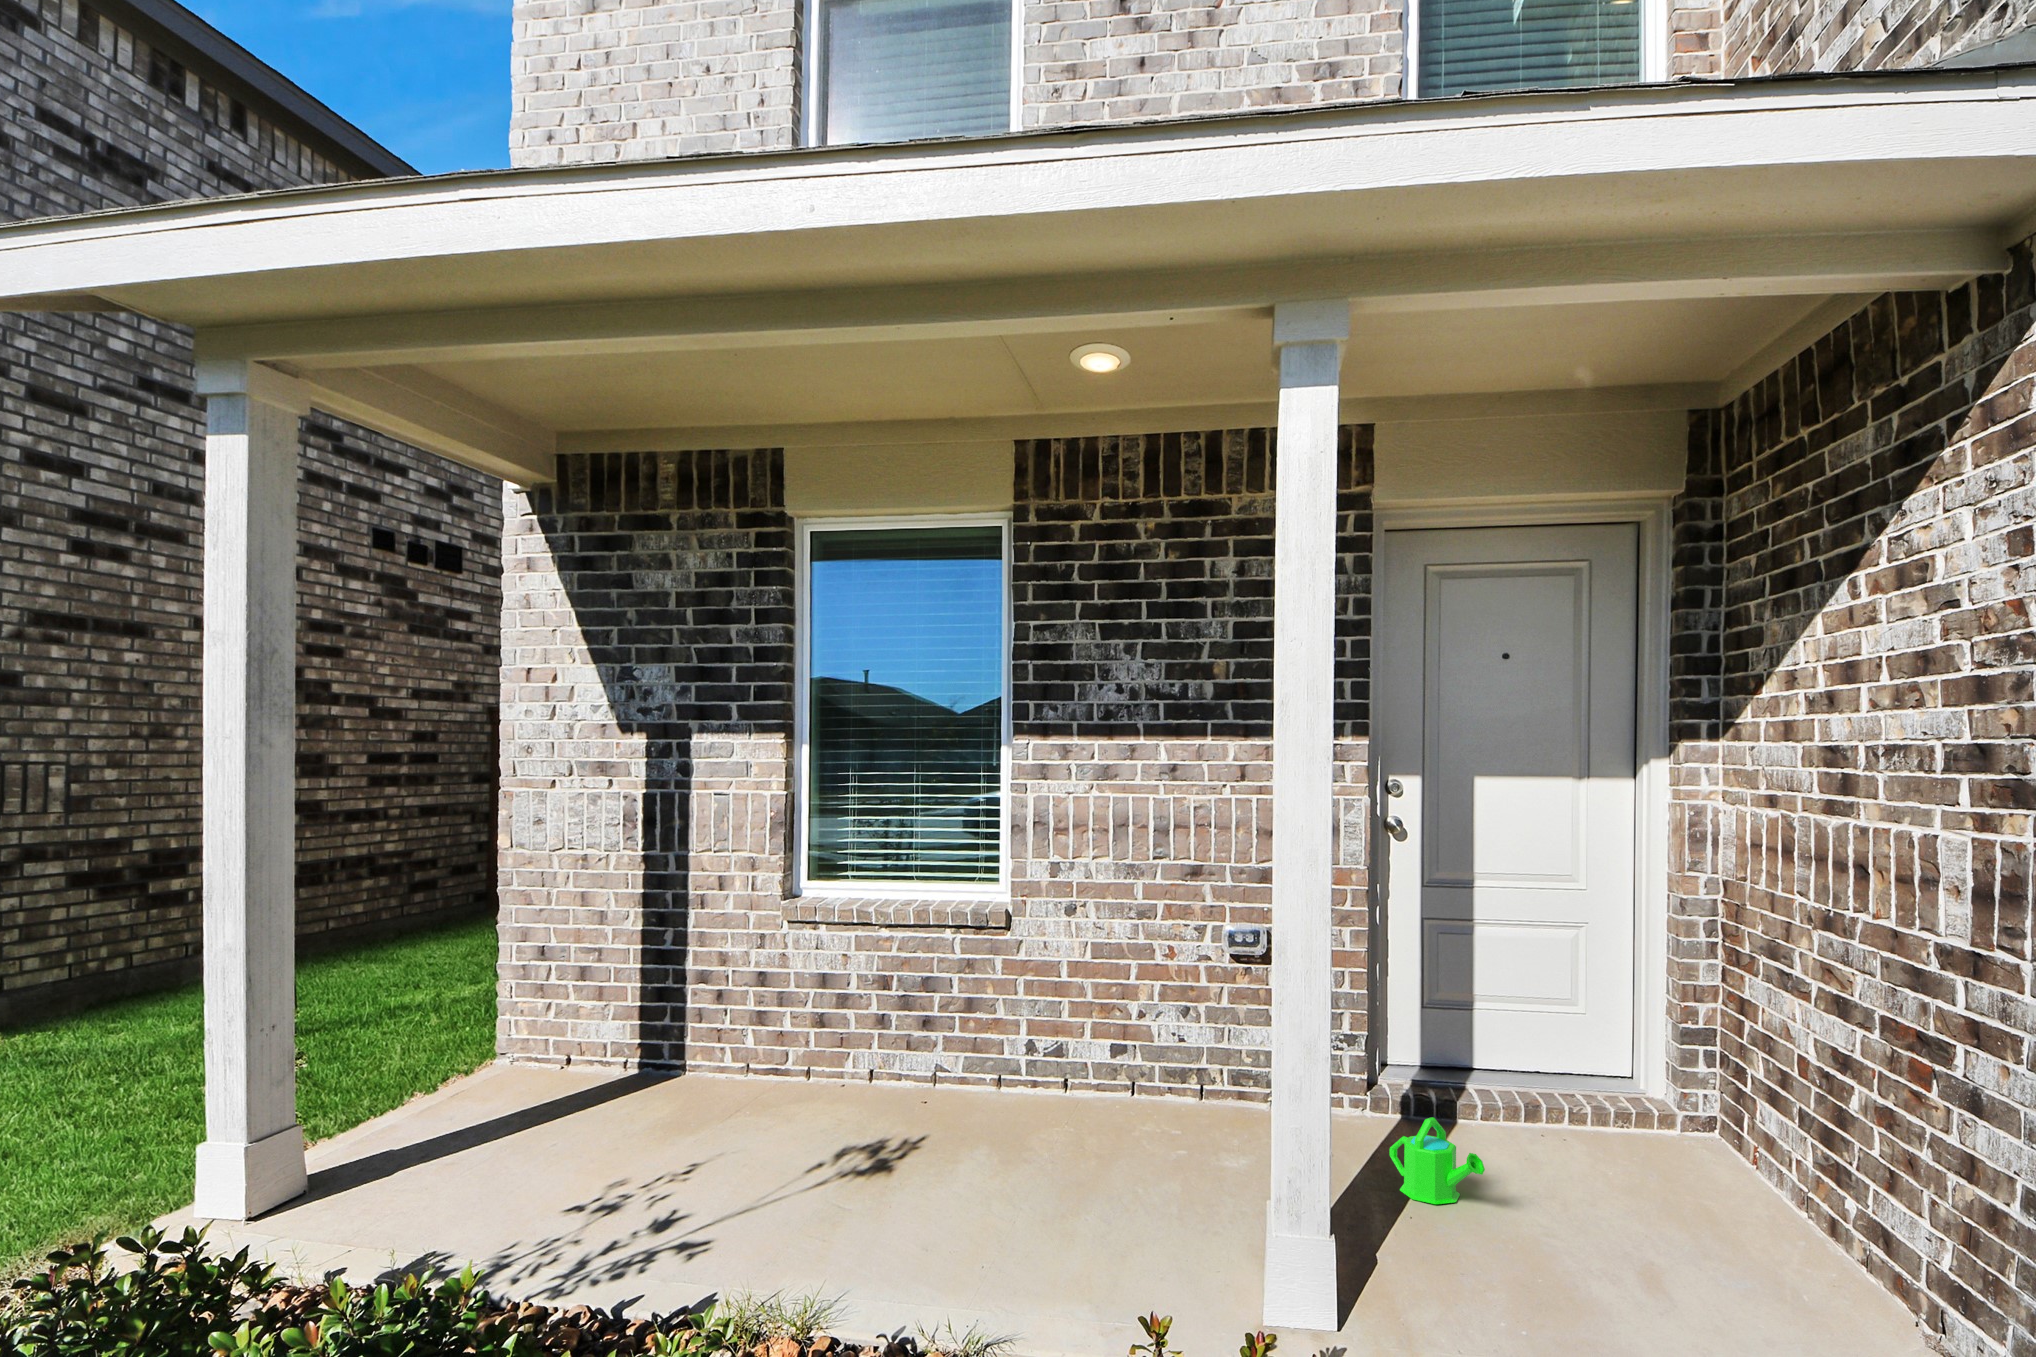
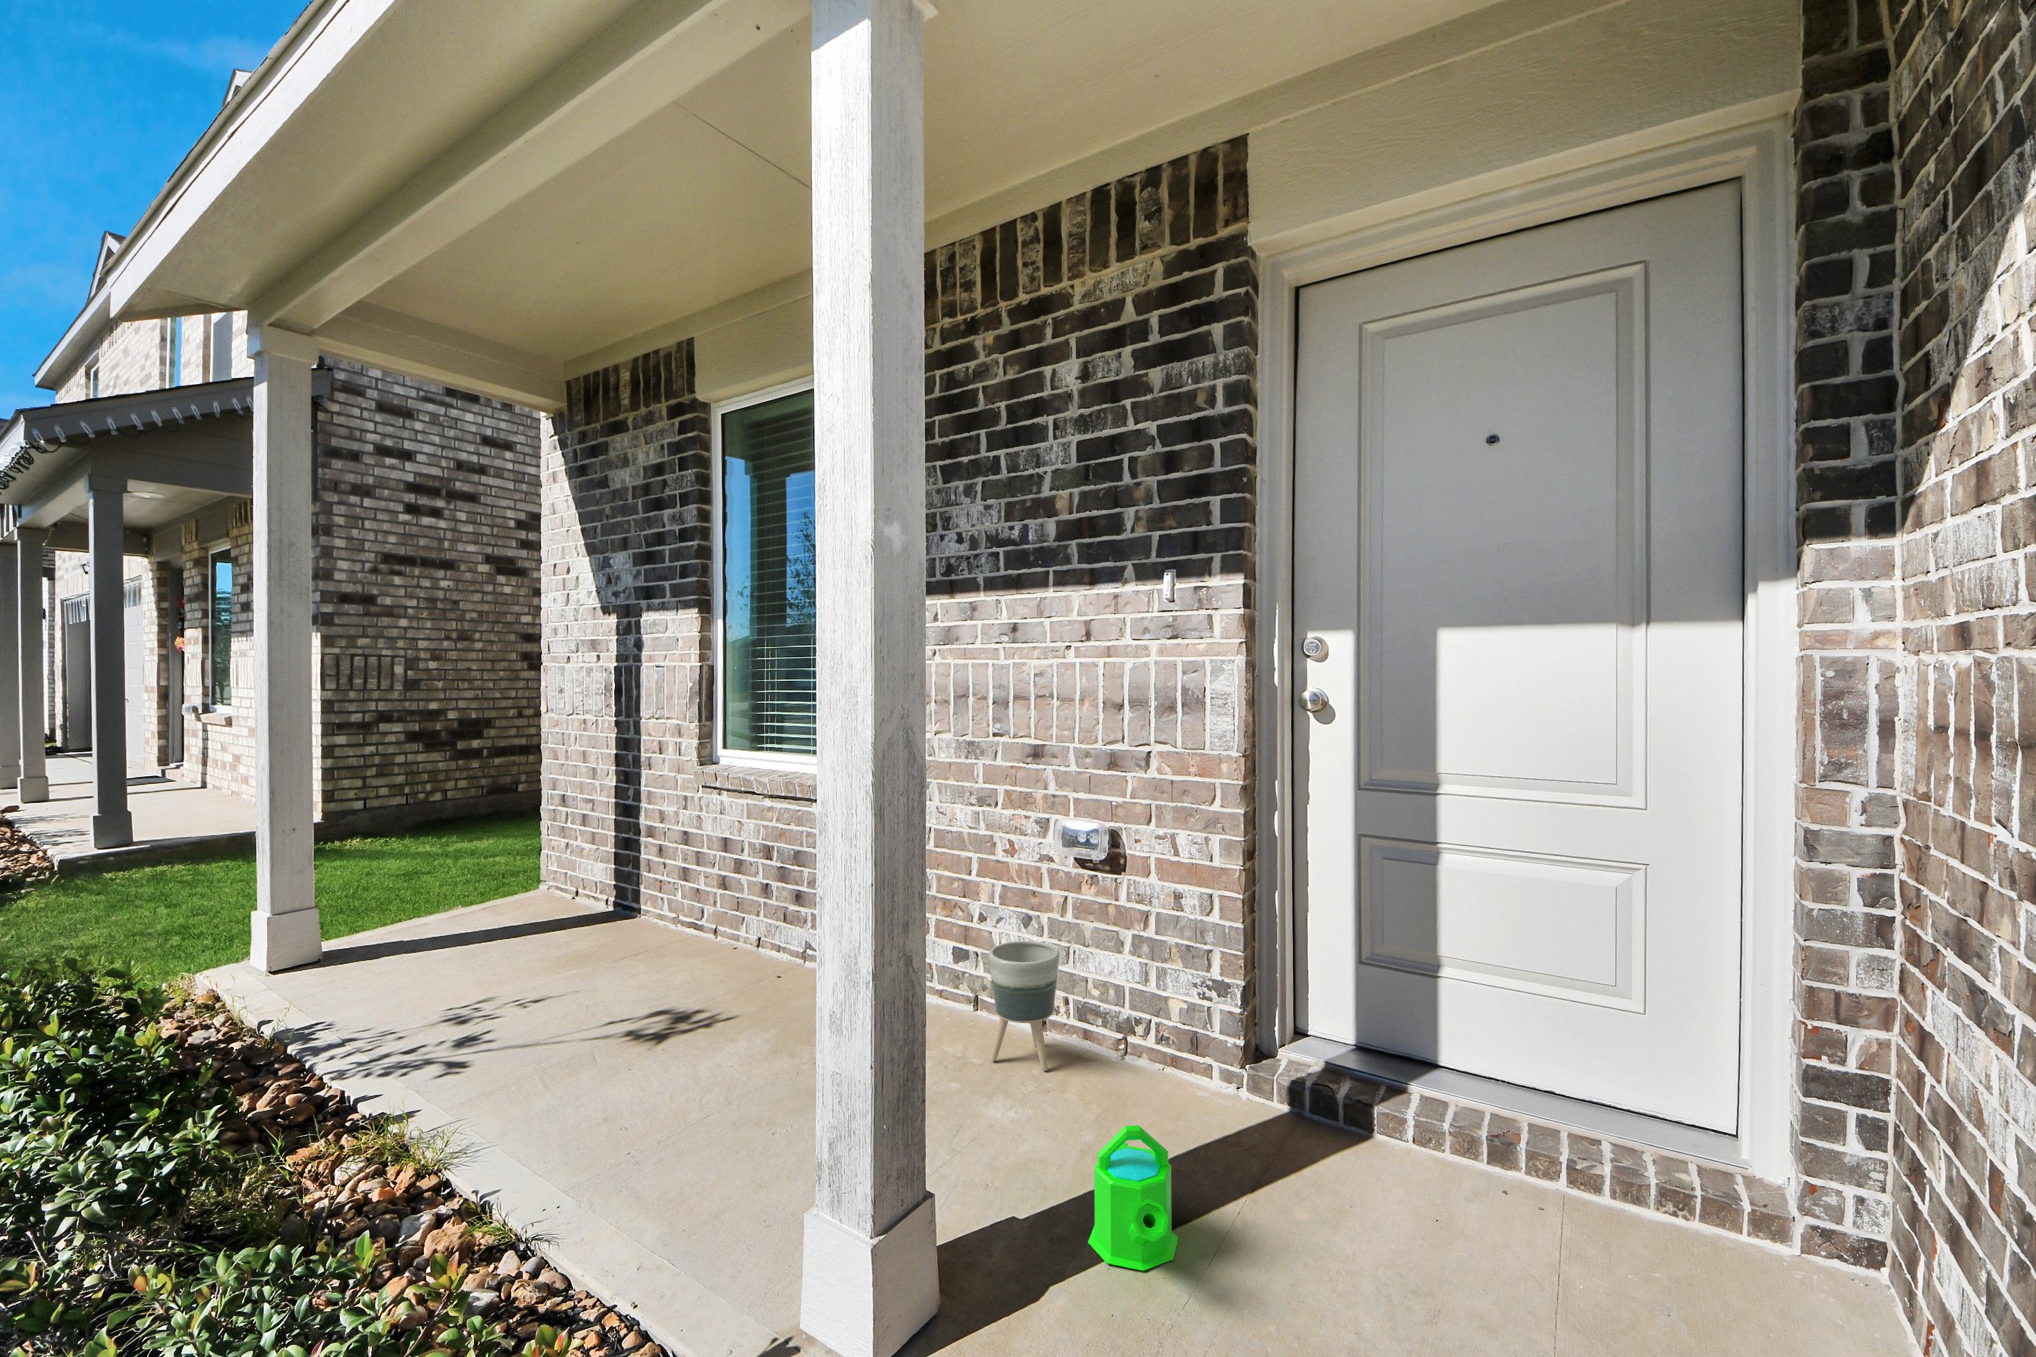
planter: none [1183,1026,1241,1126] -> present [989,941,1059,1071]

